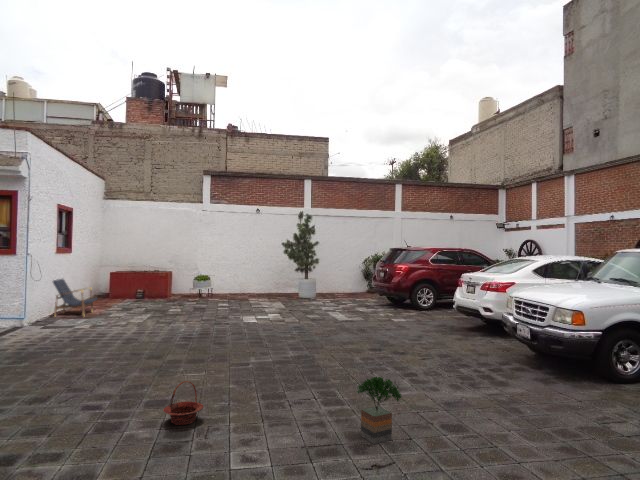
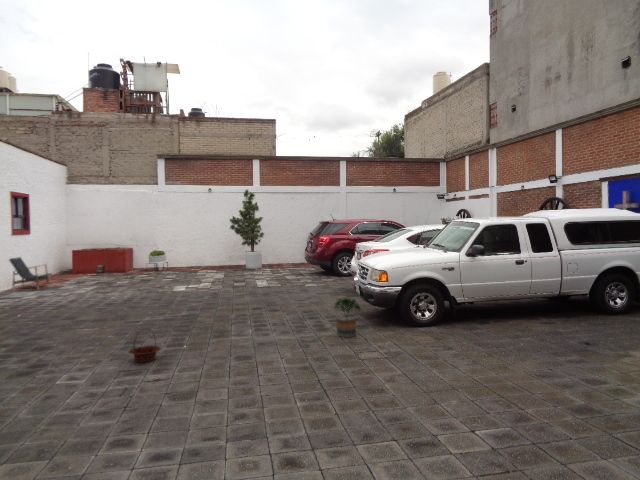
potted tree: present [357,376,402,444] -> present [335,299,361,338]
basket: present [163,381,203,425] -> present [129,332,161,362]

